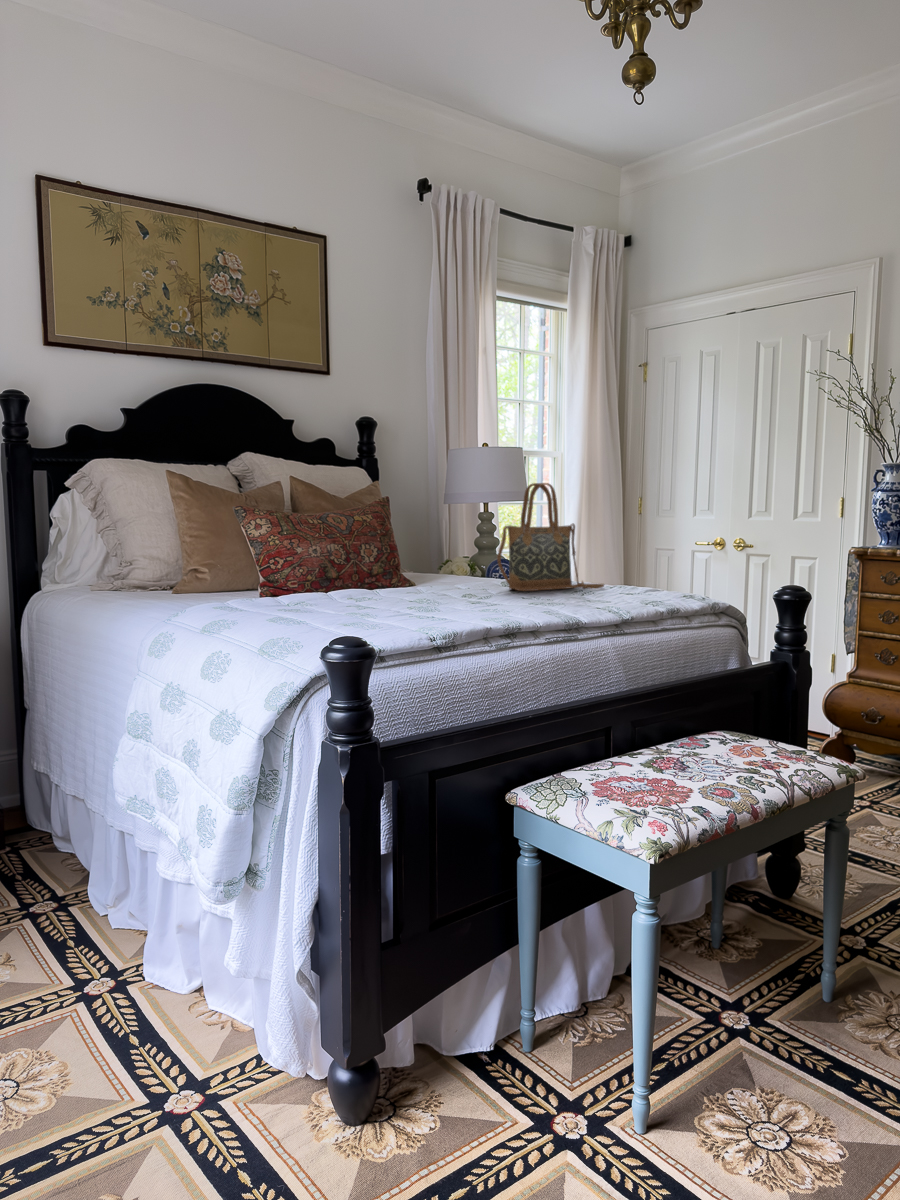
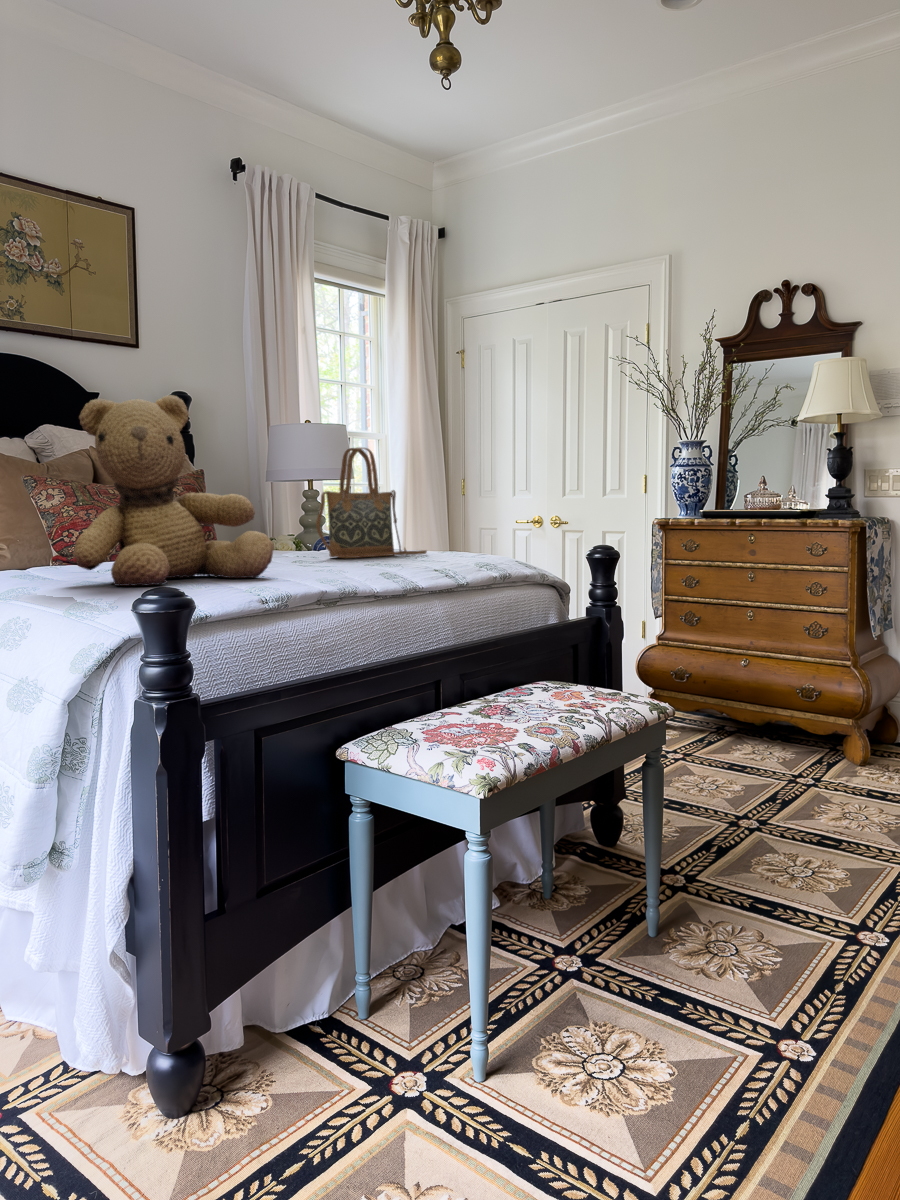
teddy bear: none [281,449,458,630] -> present [74,395,274,586]

